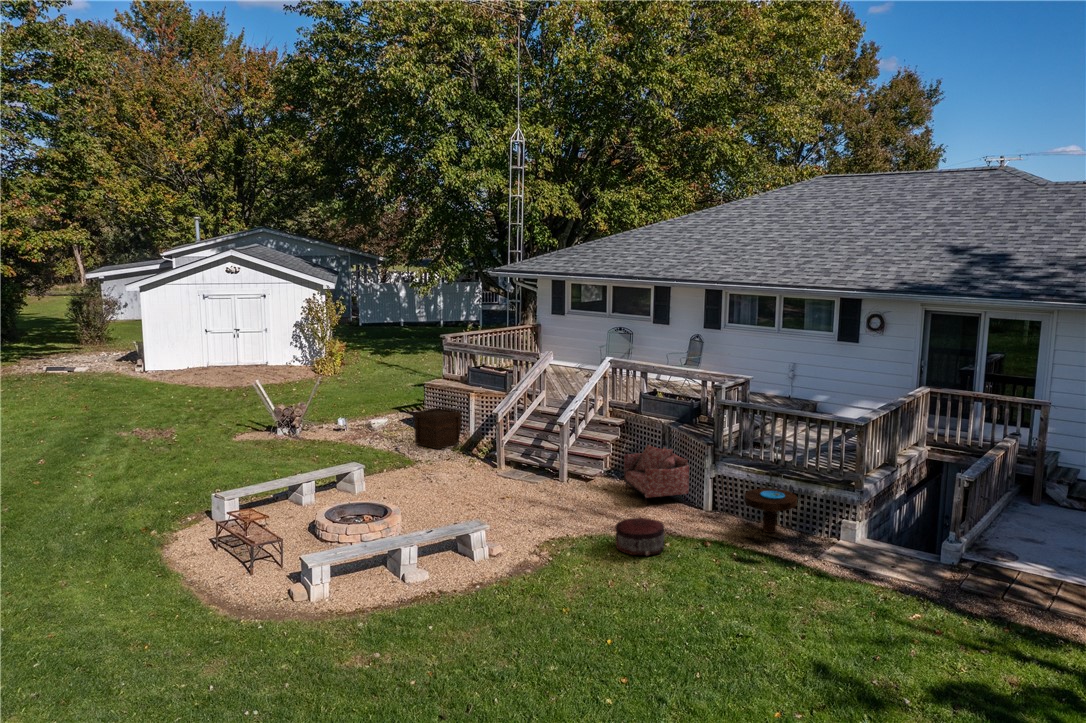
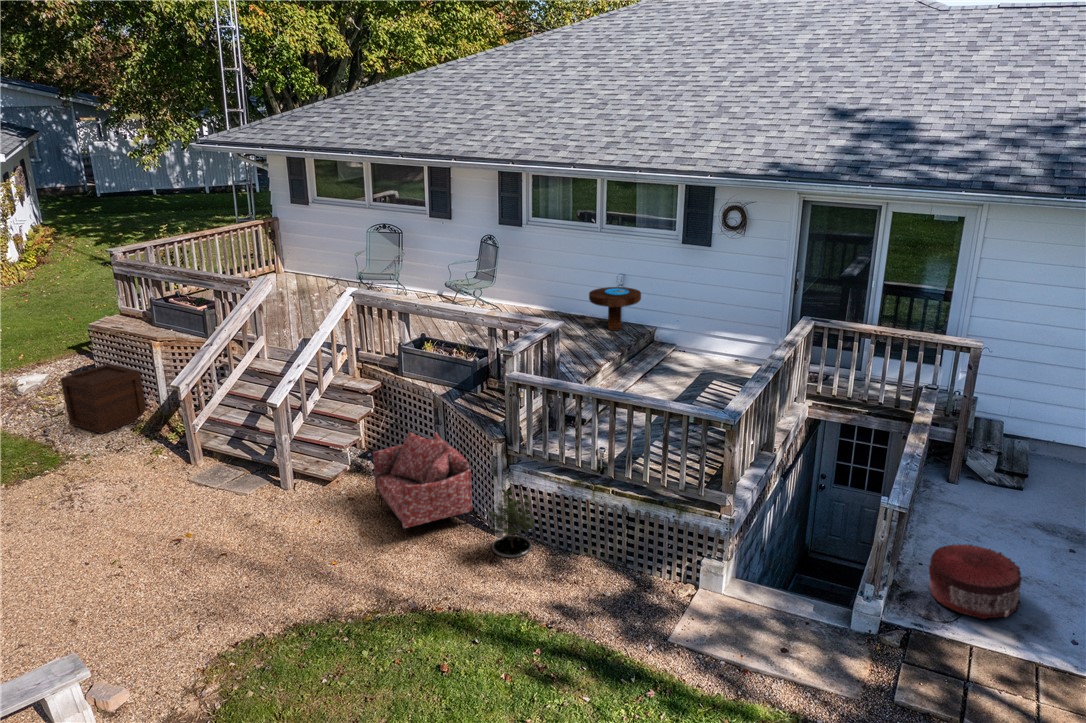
potted tree: none [701,469,731,518] -> present [488,484,534,558]
side table: present [745,488,797,533] -> present [589,287,641,331]
pouf: present [615,518,665,556] -> present [929,544,1022,619]

